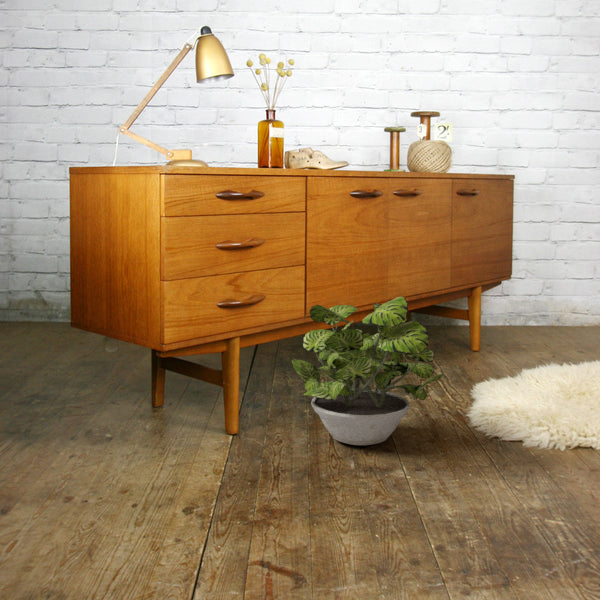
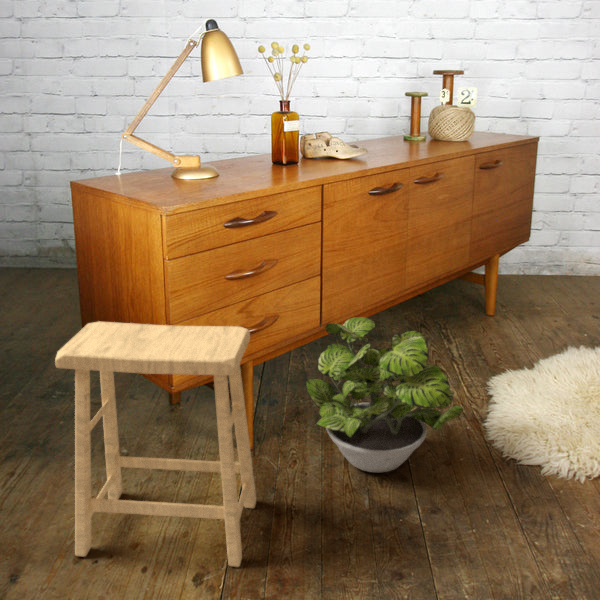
footstool: none [60,275,243,503] -> present [55,321,256,567]

